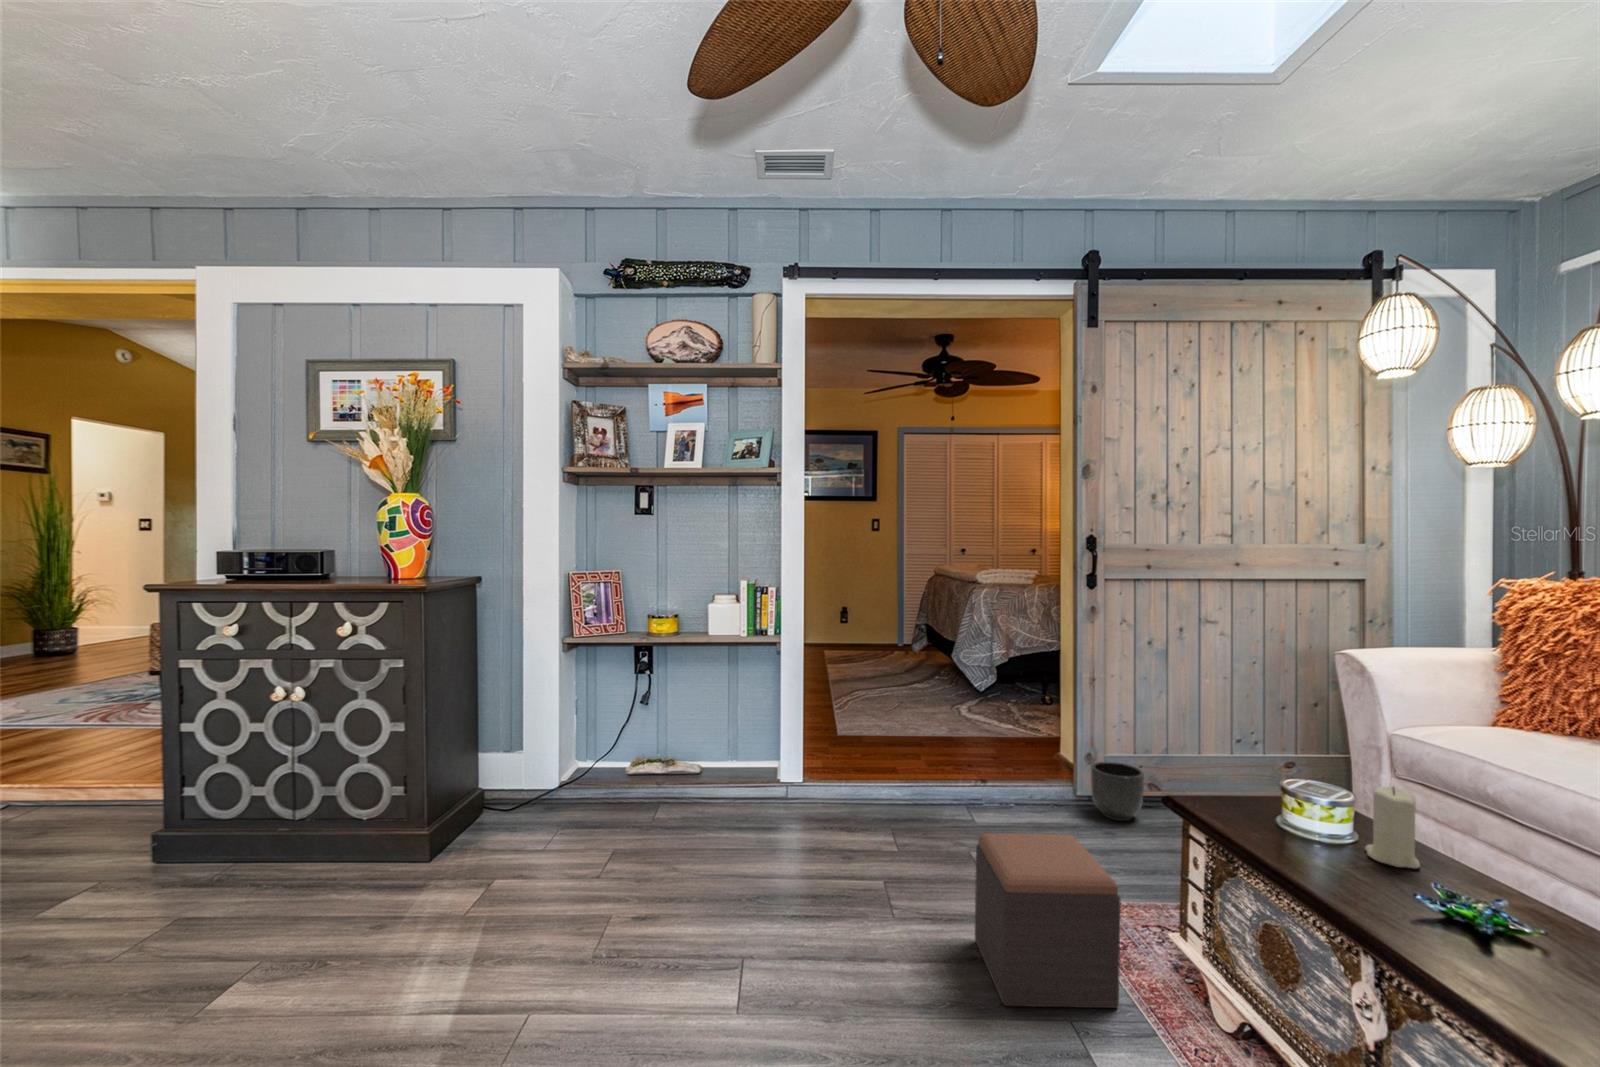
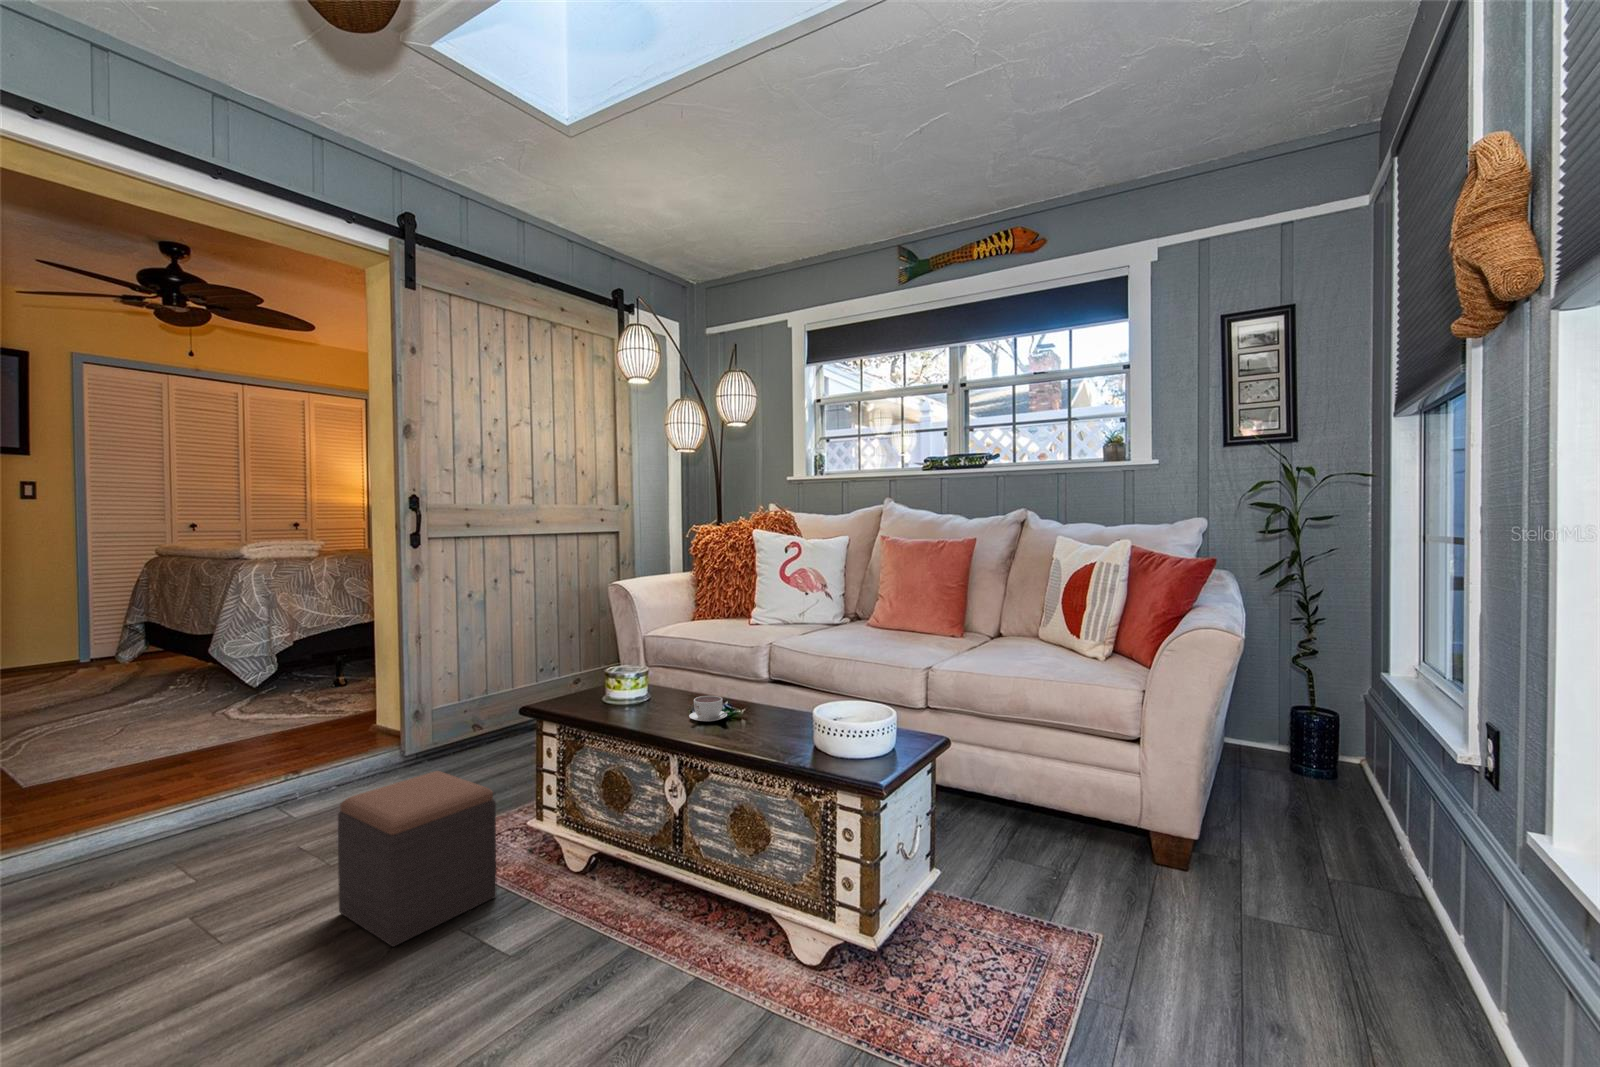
planter: present [1091,762,1144,821] -> none [420,713,471,767]
candle: present [1365,787,1420,868] -> none [658,654,687,706]
coffee cup: none [1411,871,1503,924] -> present [689,696,730,721]

